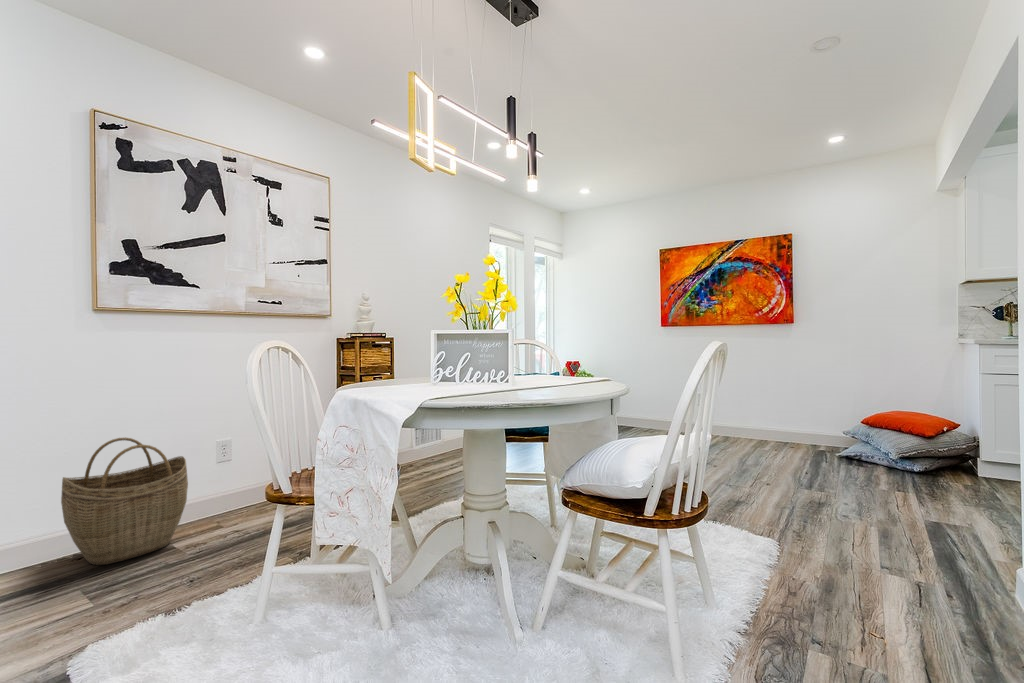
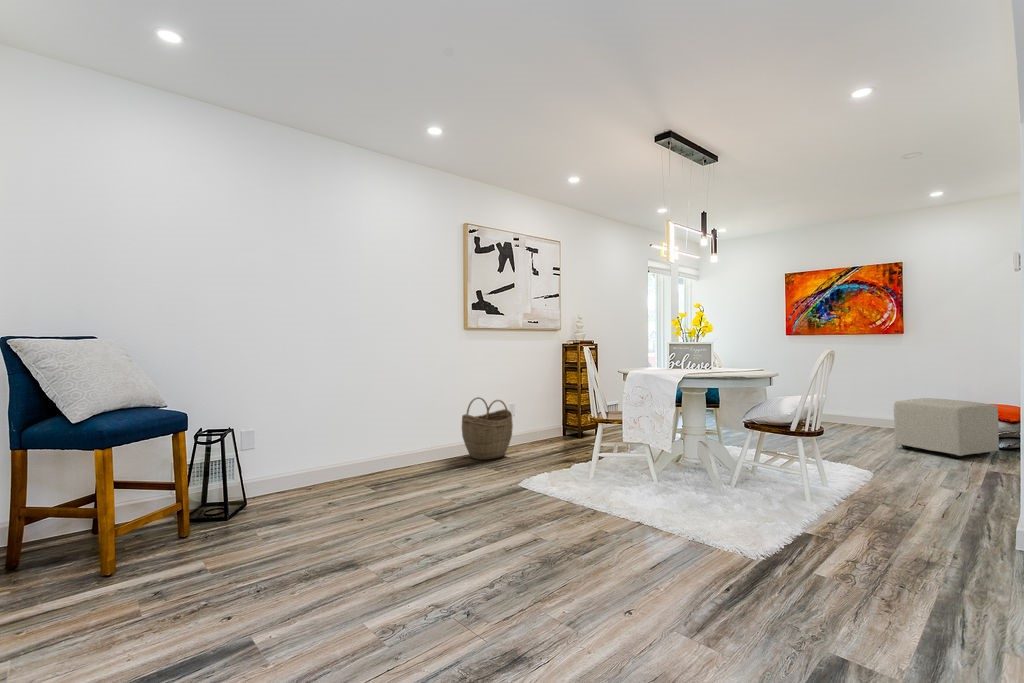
ottoman: none [793,409,925,499] -> present [894,398,999,458]

